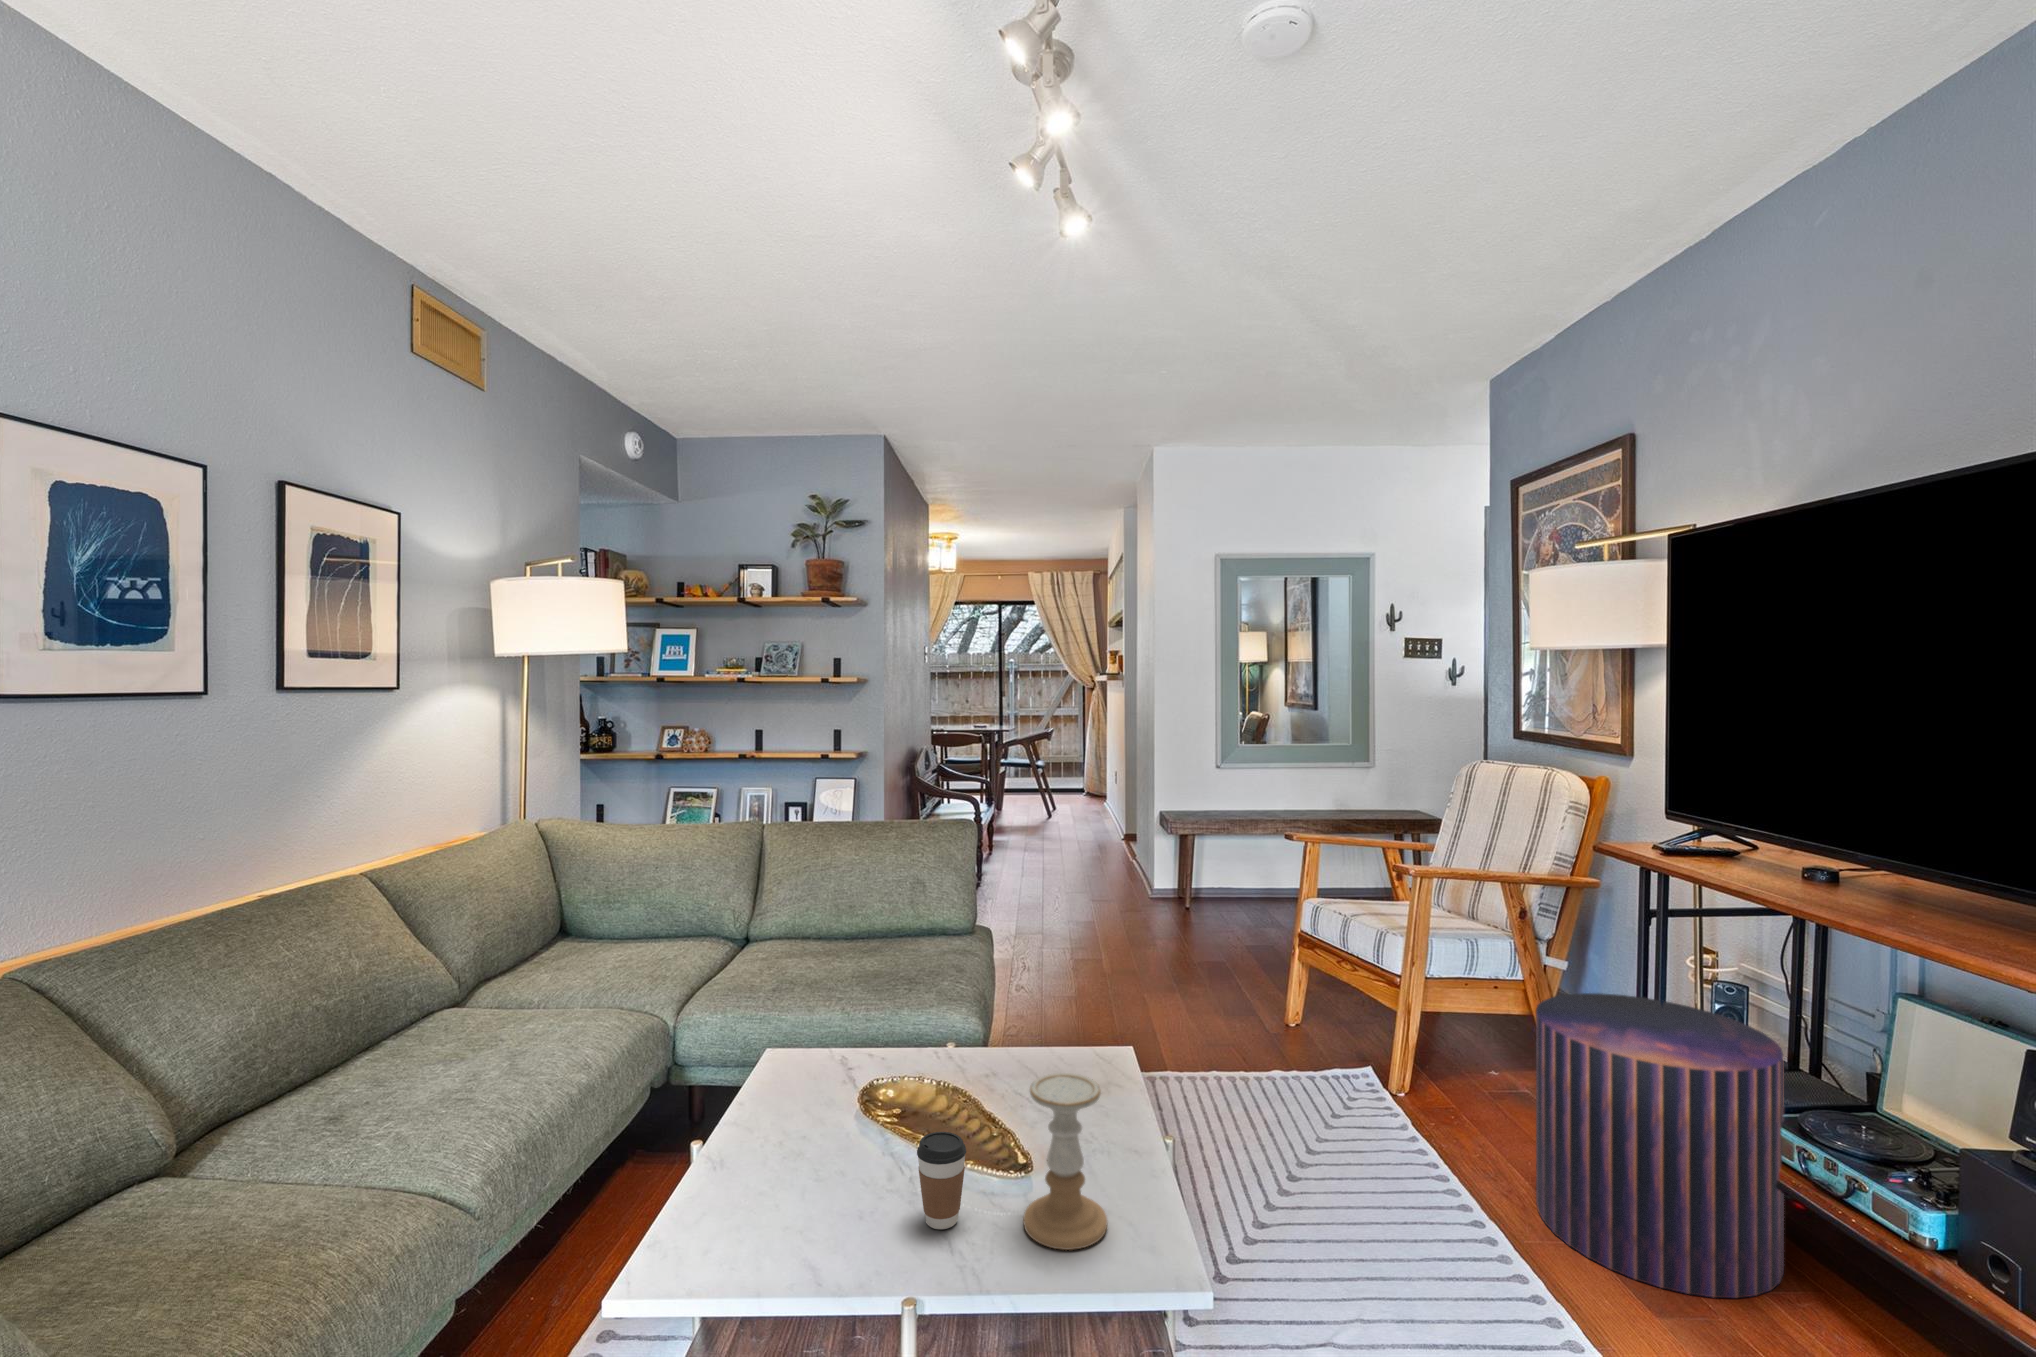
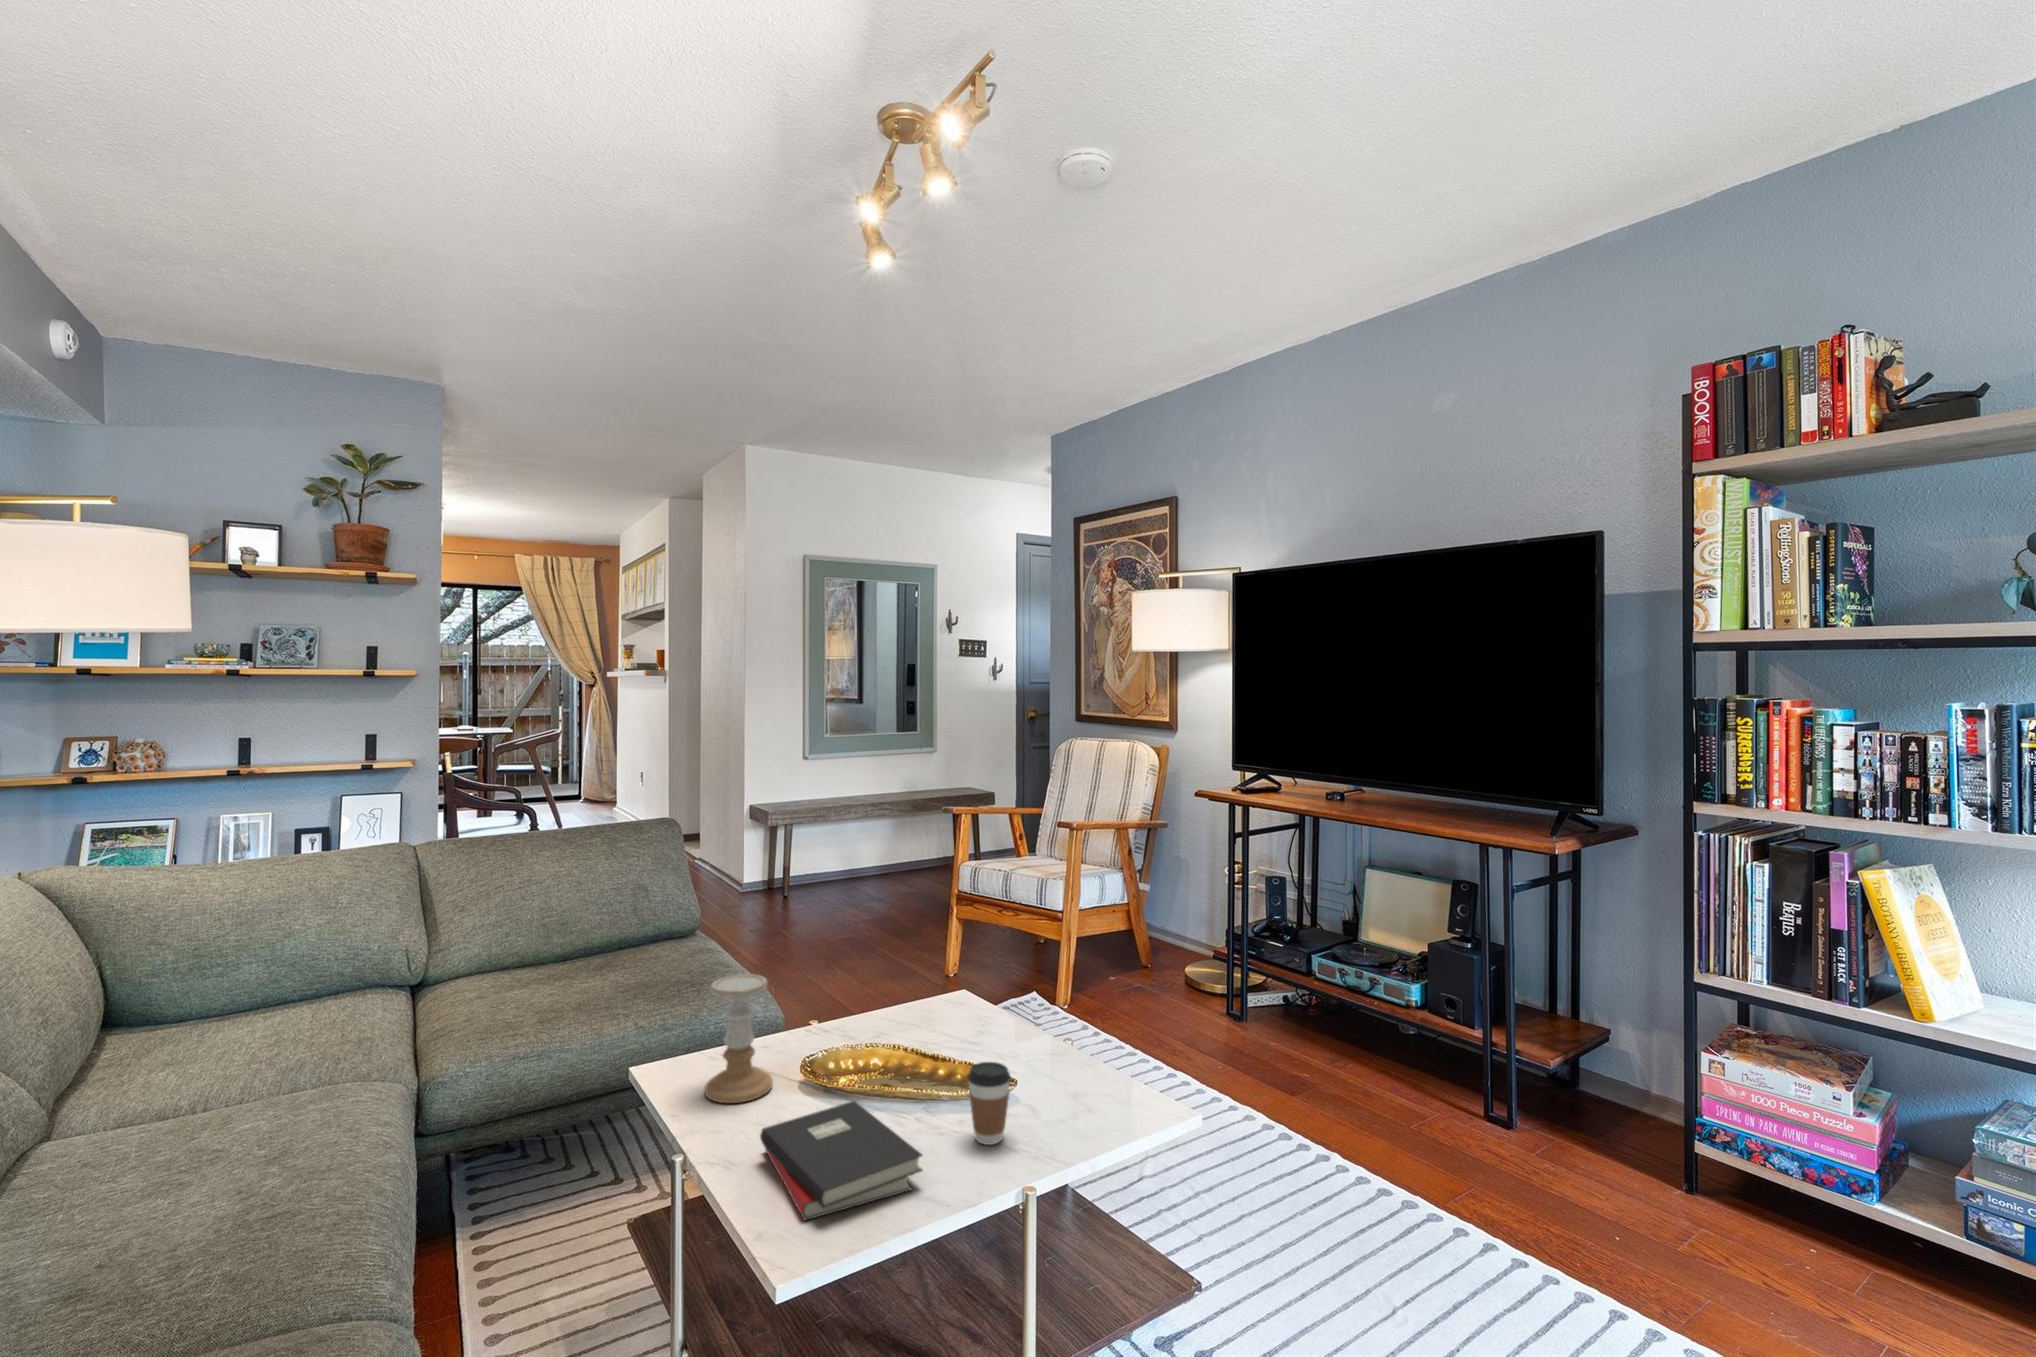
pouf: present [1536,993,1784,1298] -> none [1191,894,1335,1080]
candle holder: present [1023,1073,1107,1250] -> present [705,974,773,1103]
hardback book: none [695,1135,854,1248] -> present [760,1101,922,1220]

